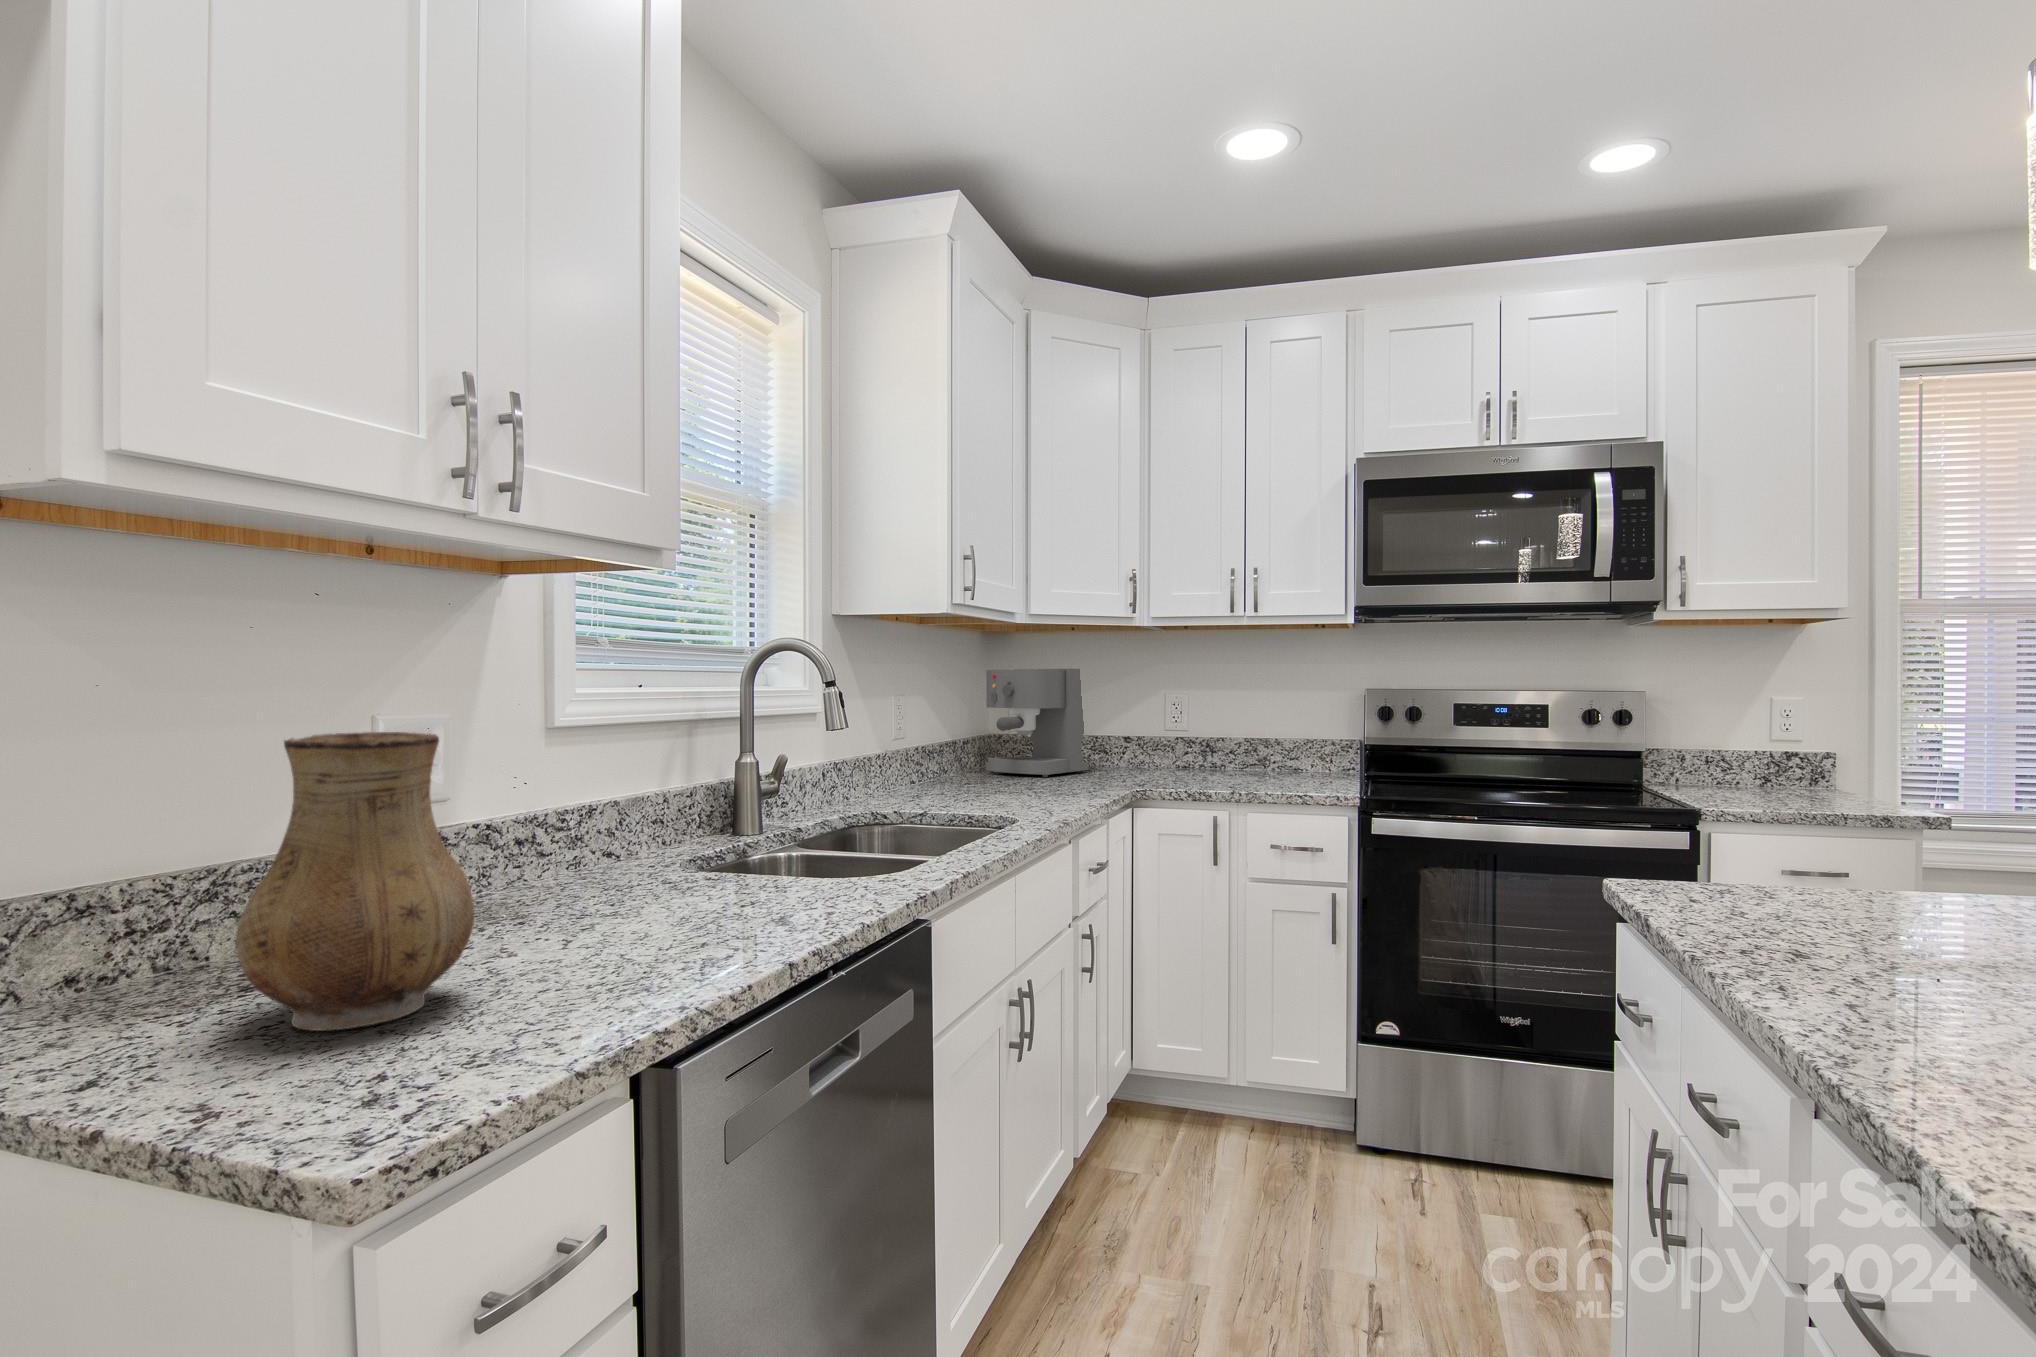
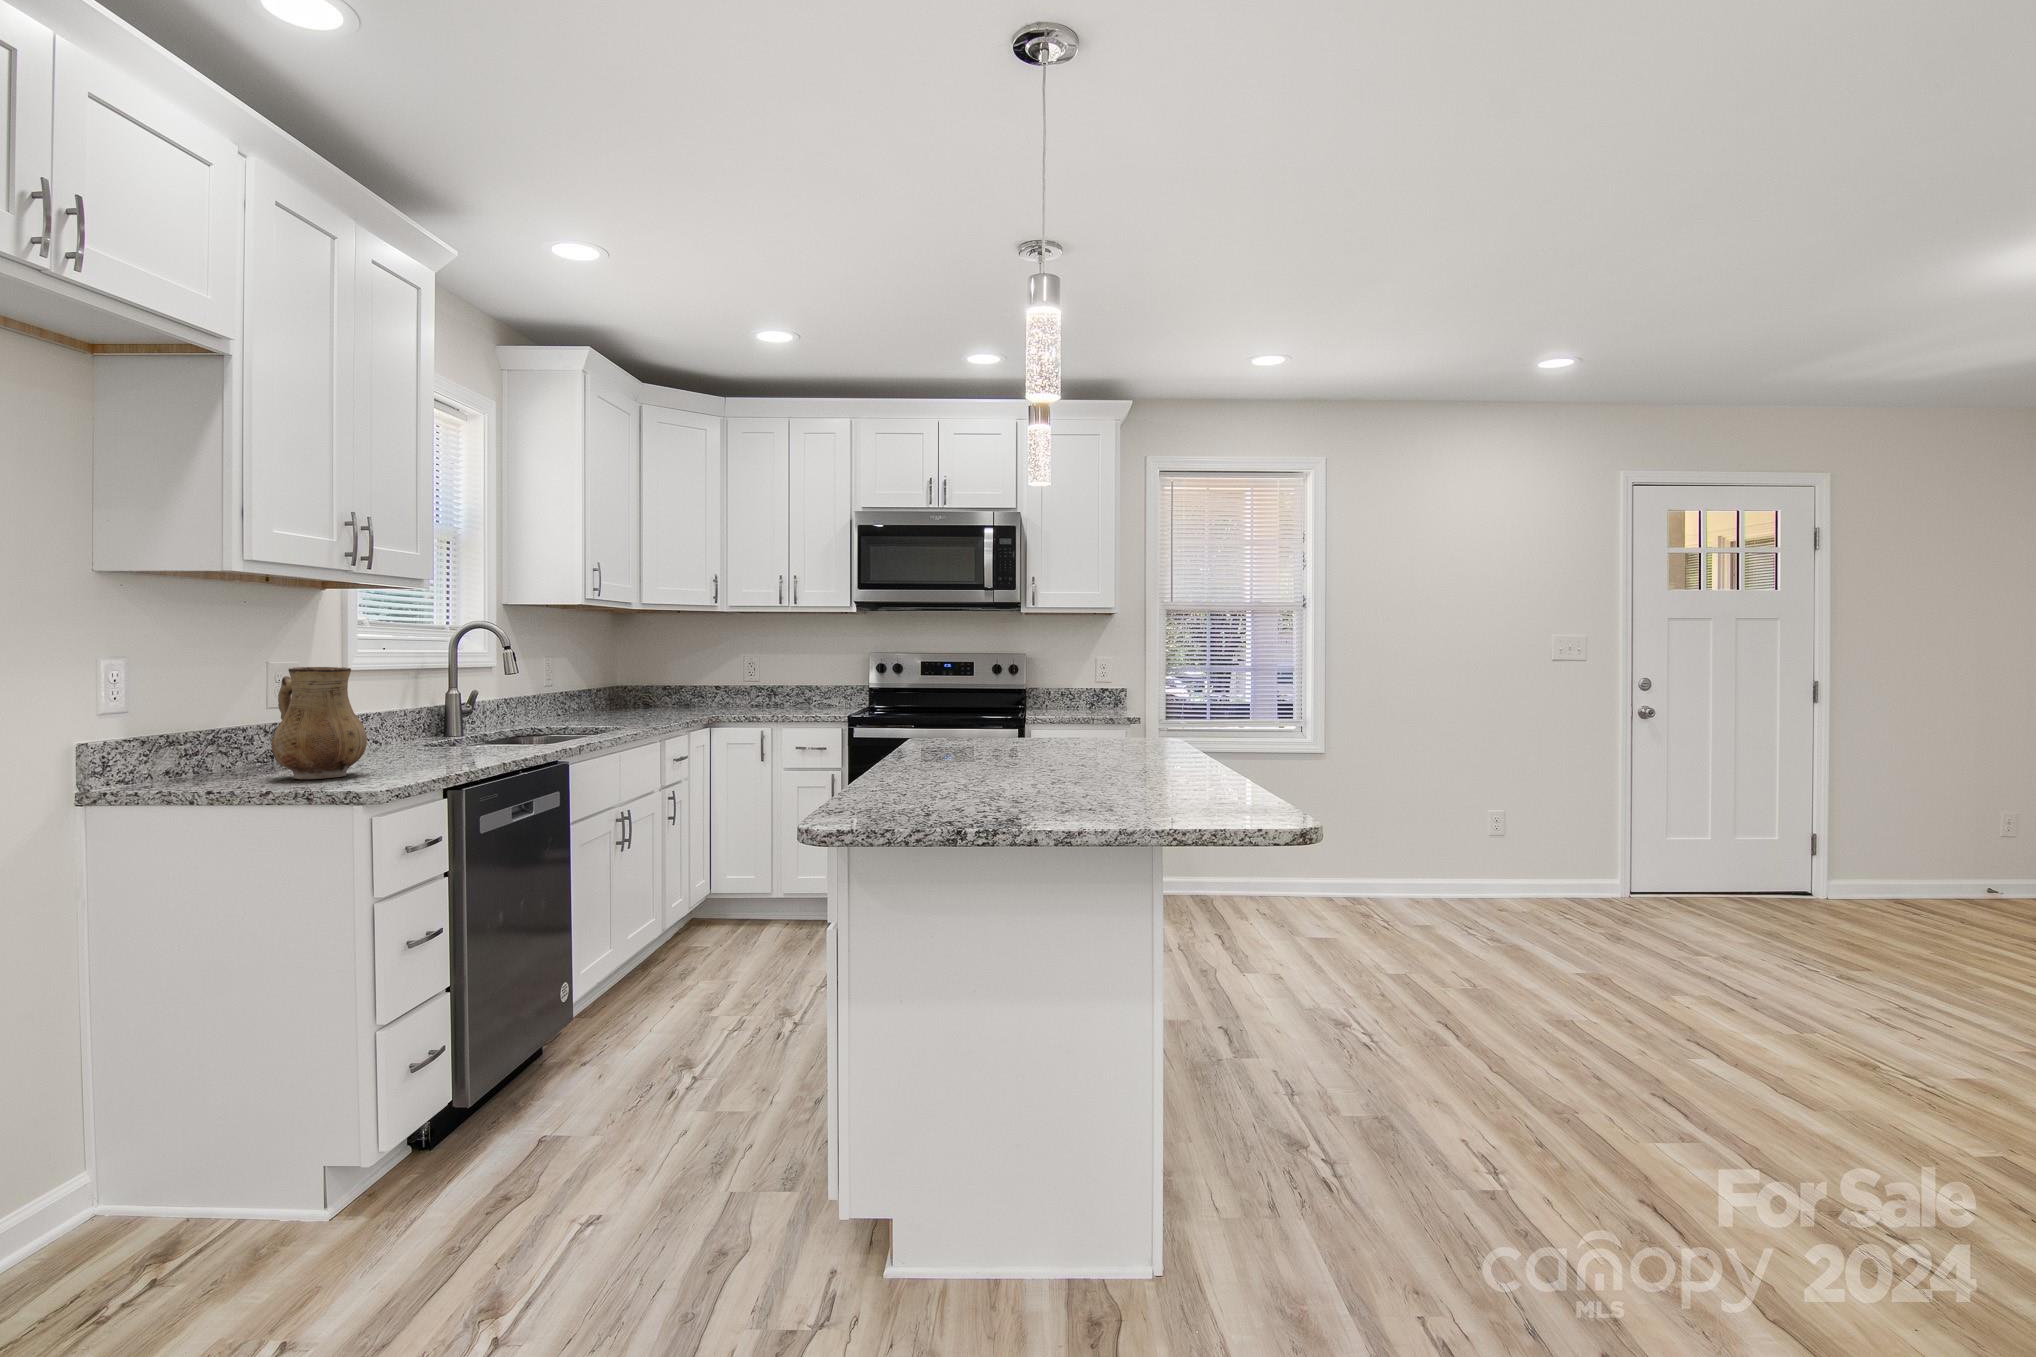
coffee maker: present [986,669,1089,777] -> none [615,639,692,713]

